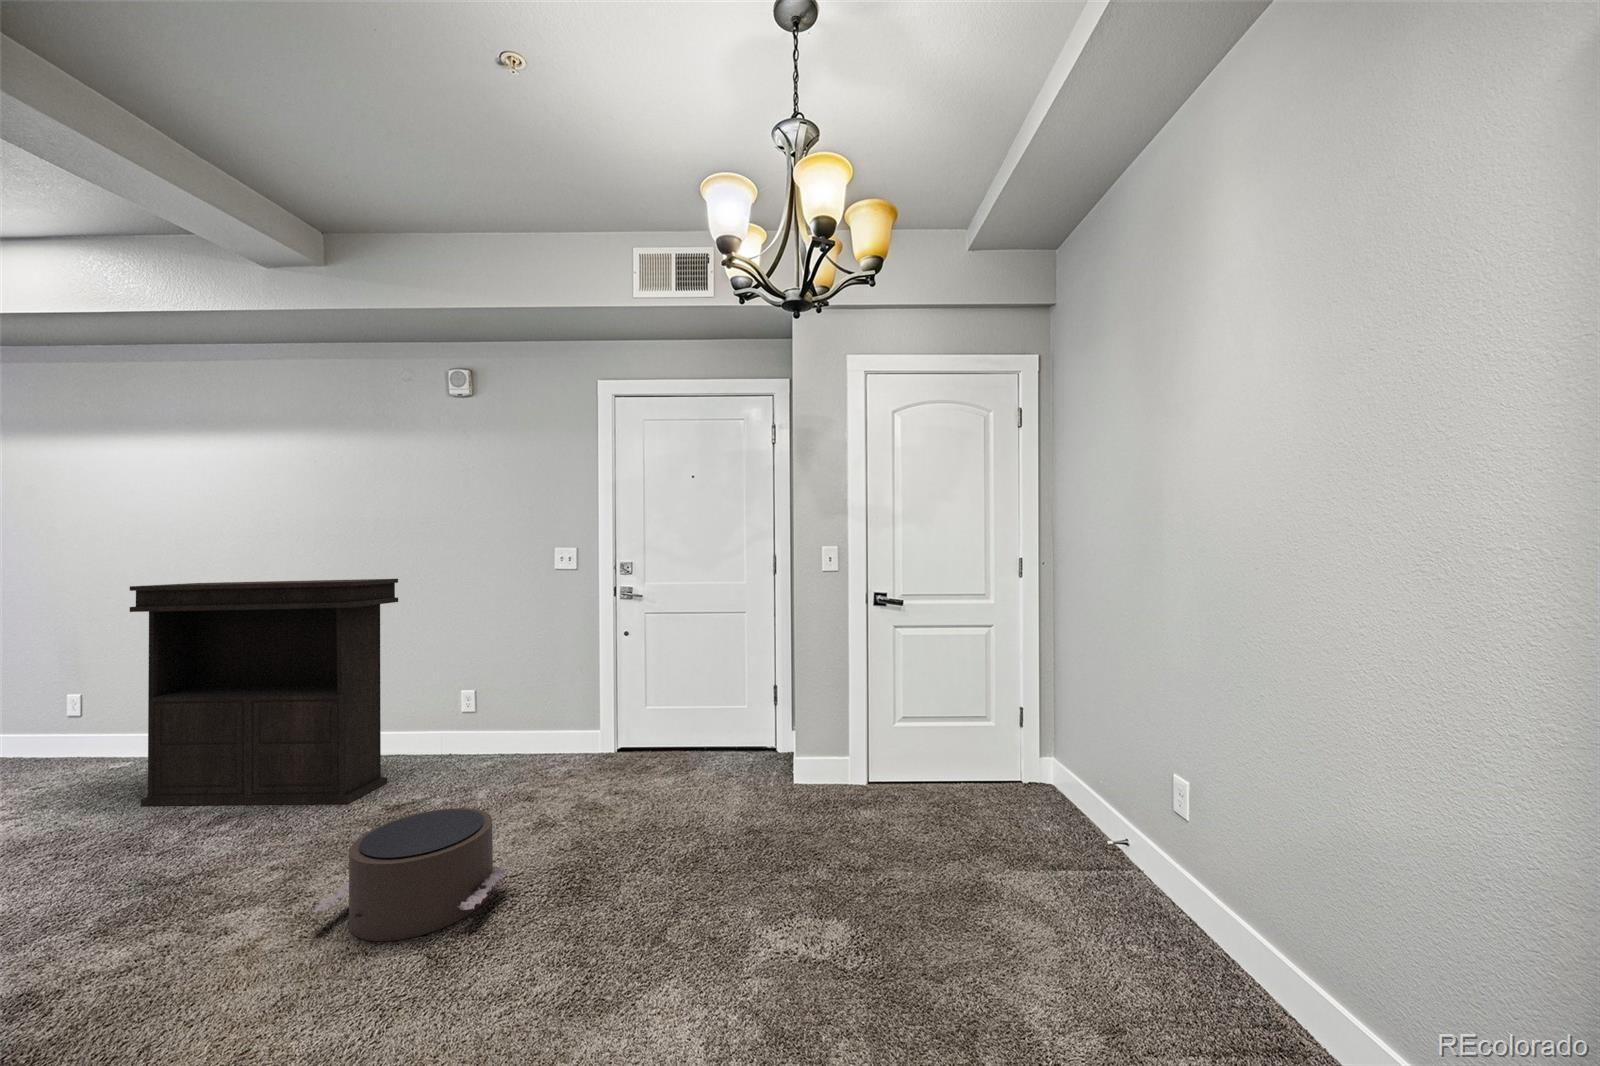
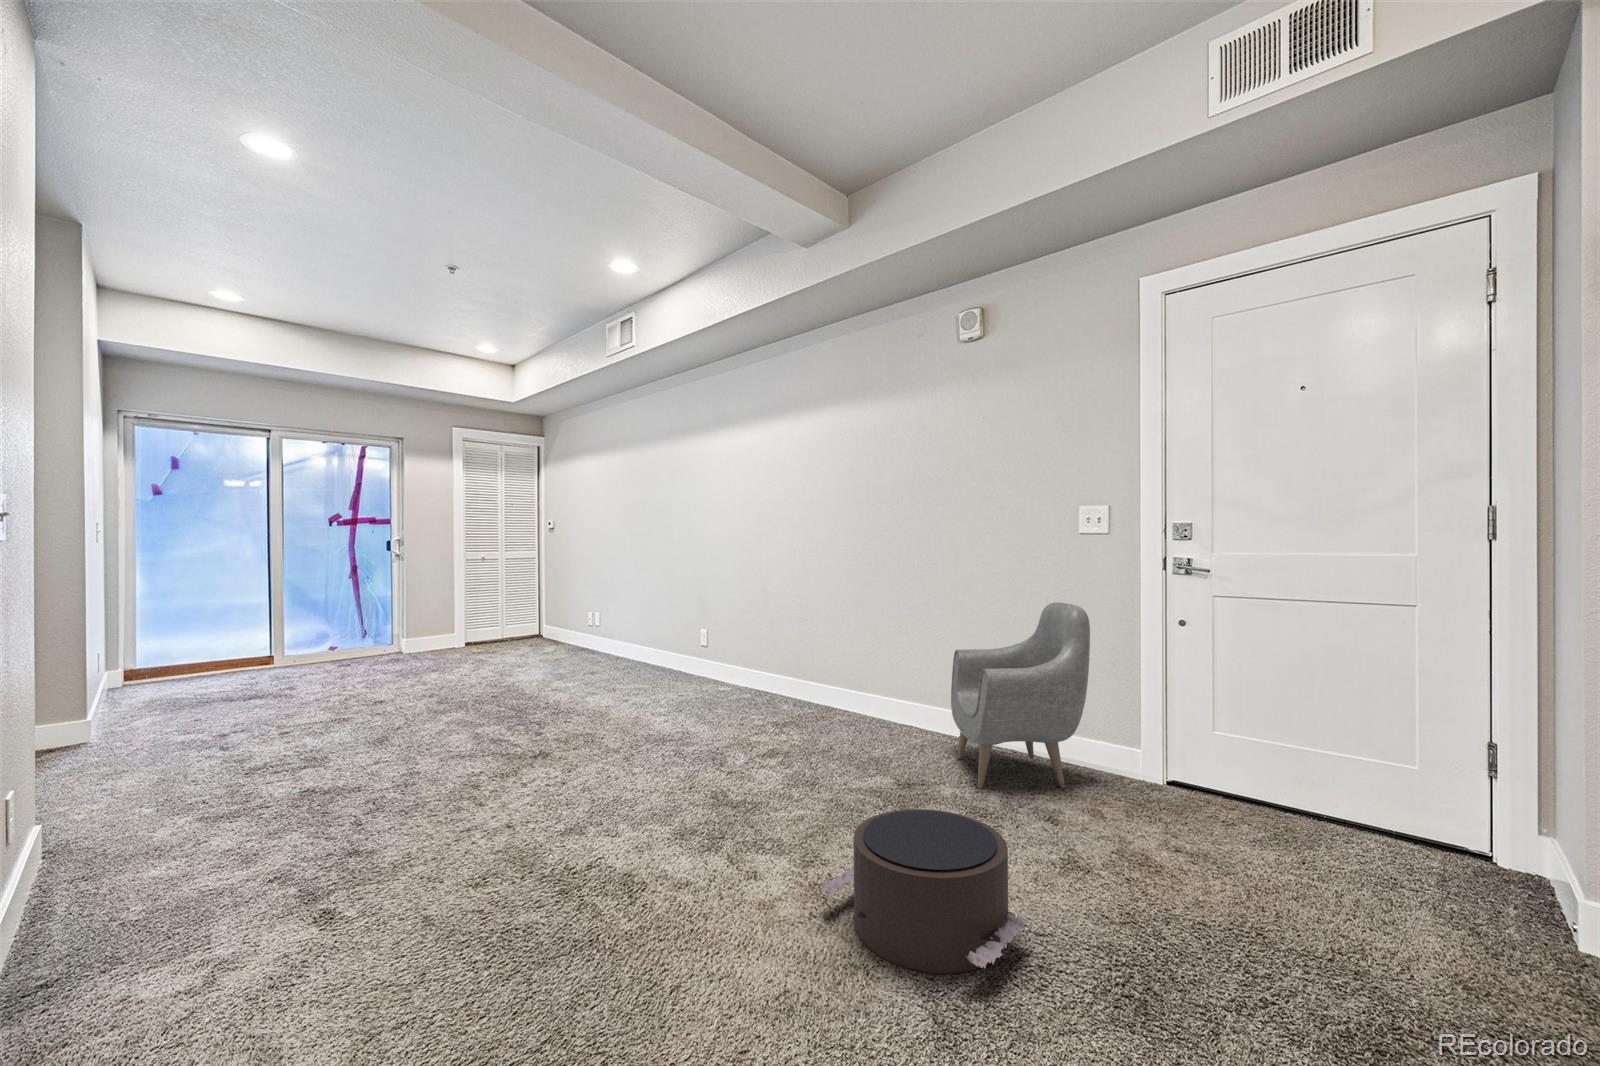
console table: present [130,579,398,806] -> none [719,538,910,768]
armchair: none [440,626,561,791] -> present [951,602,1090,788]

